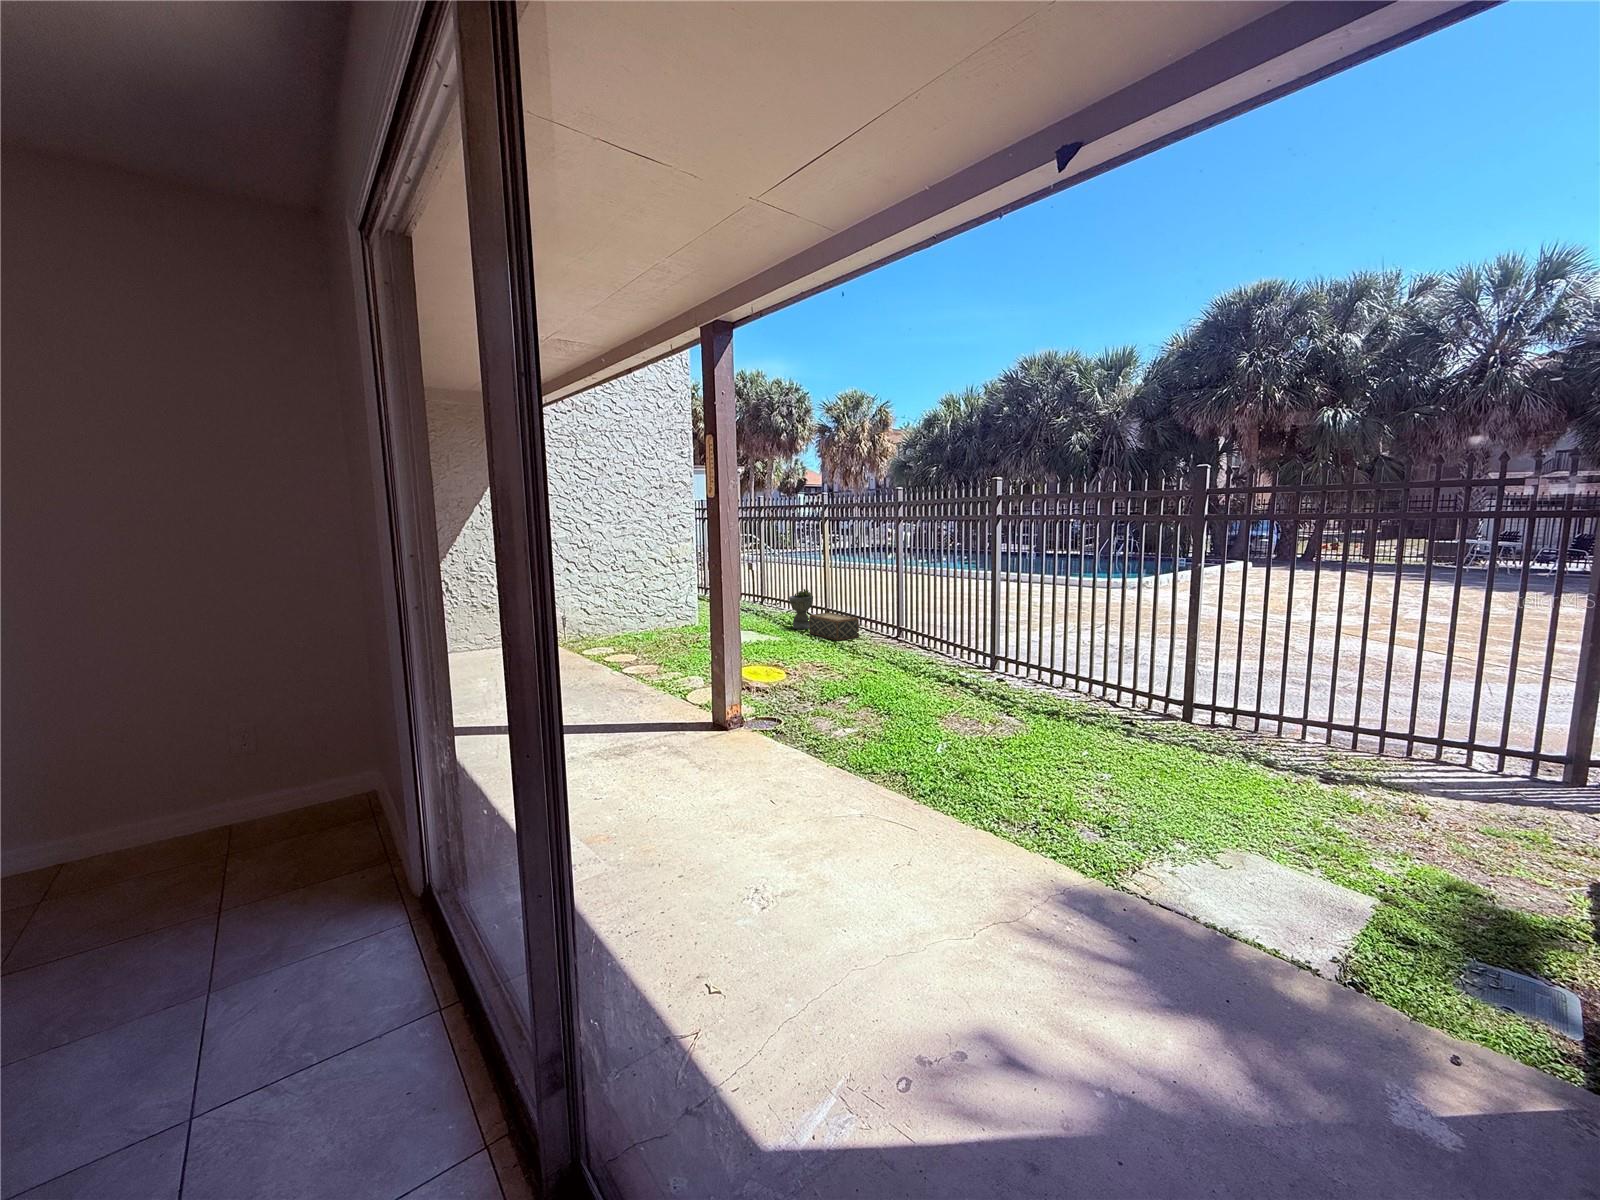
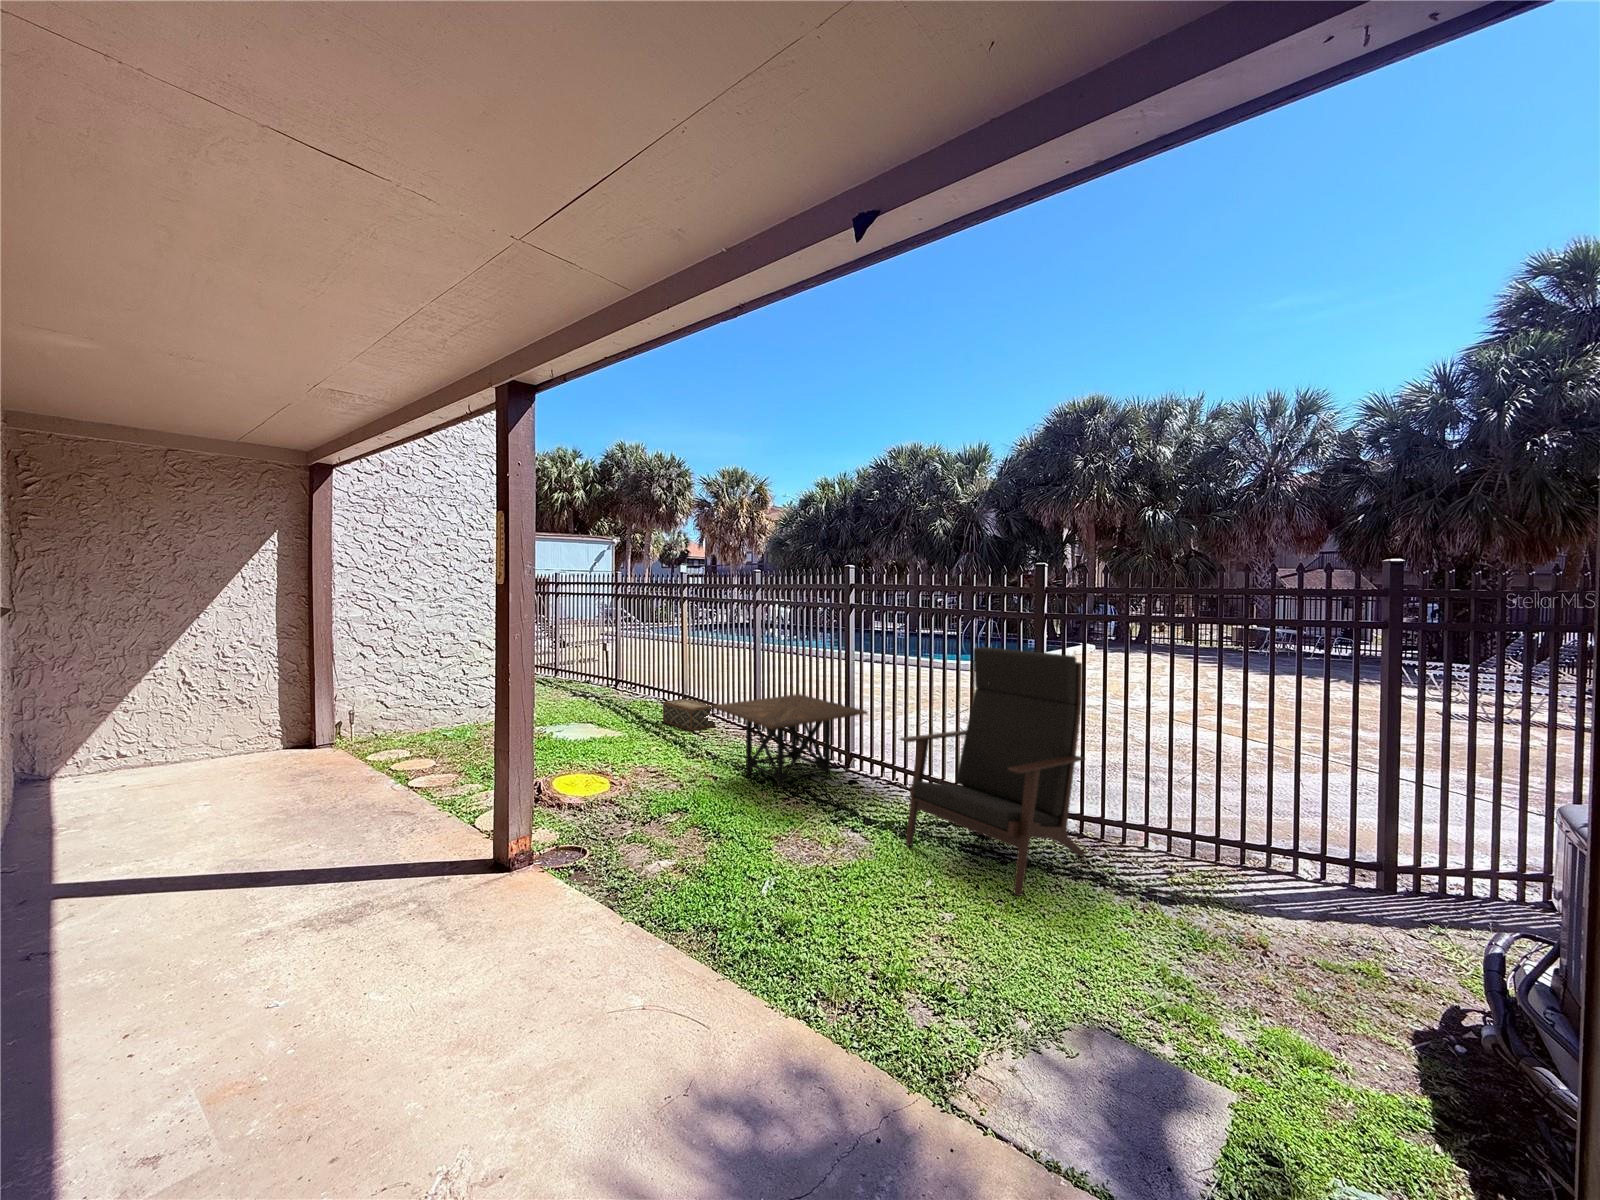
lounge chair: none [1056,550,1246,767] -> present [900,647,1085,896]
planter: present [789,589,813,629] -> none [643,673,670,717]
side table: none [866,604,1016,685] -> present [711,694,868,788]

